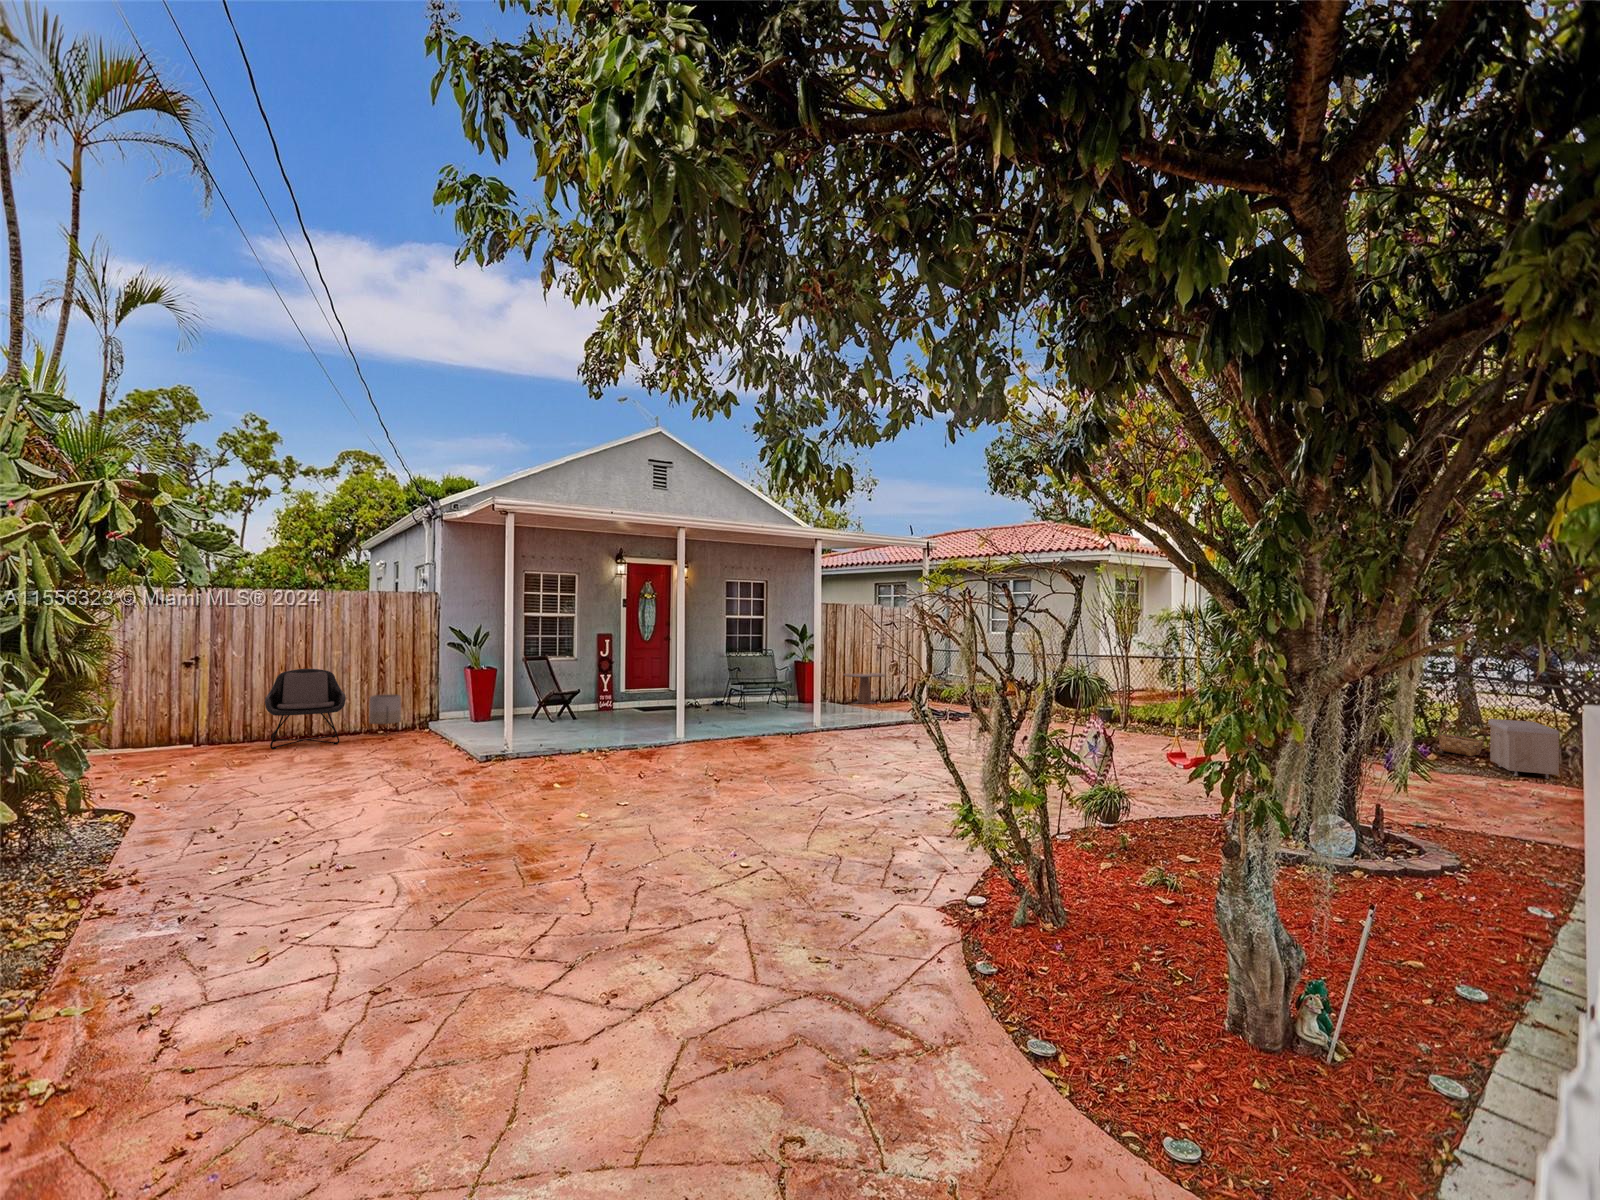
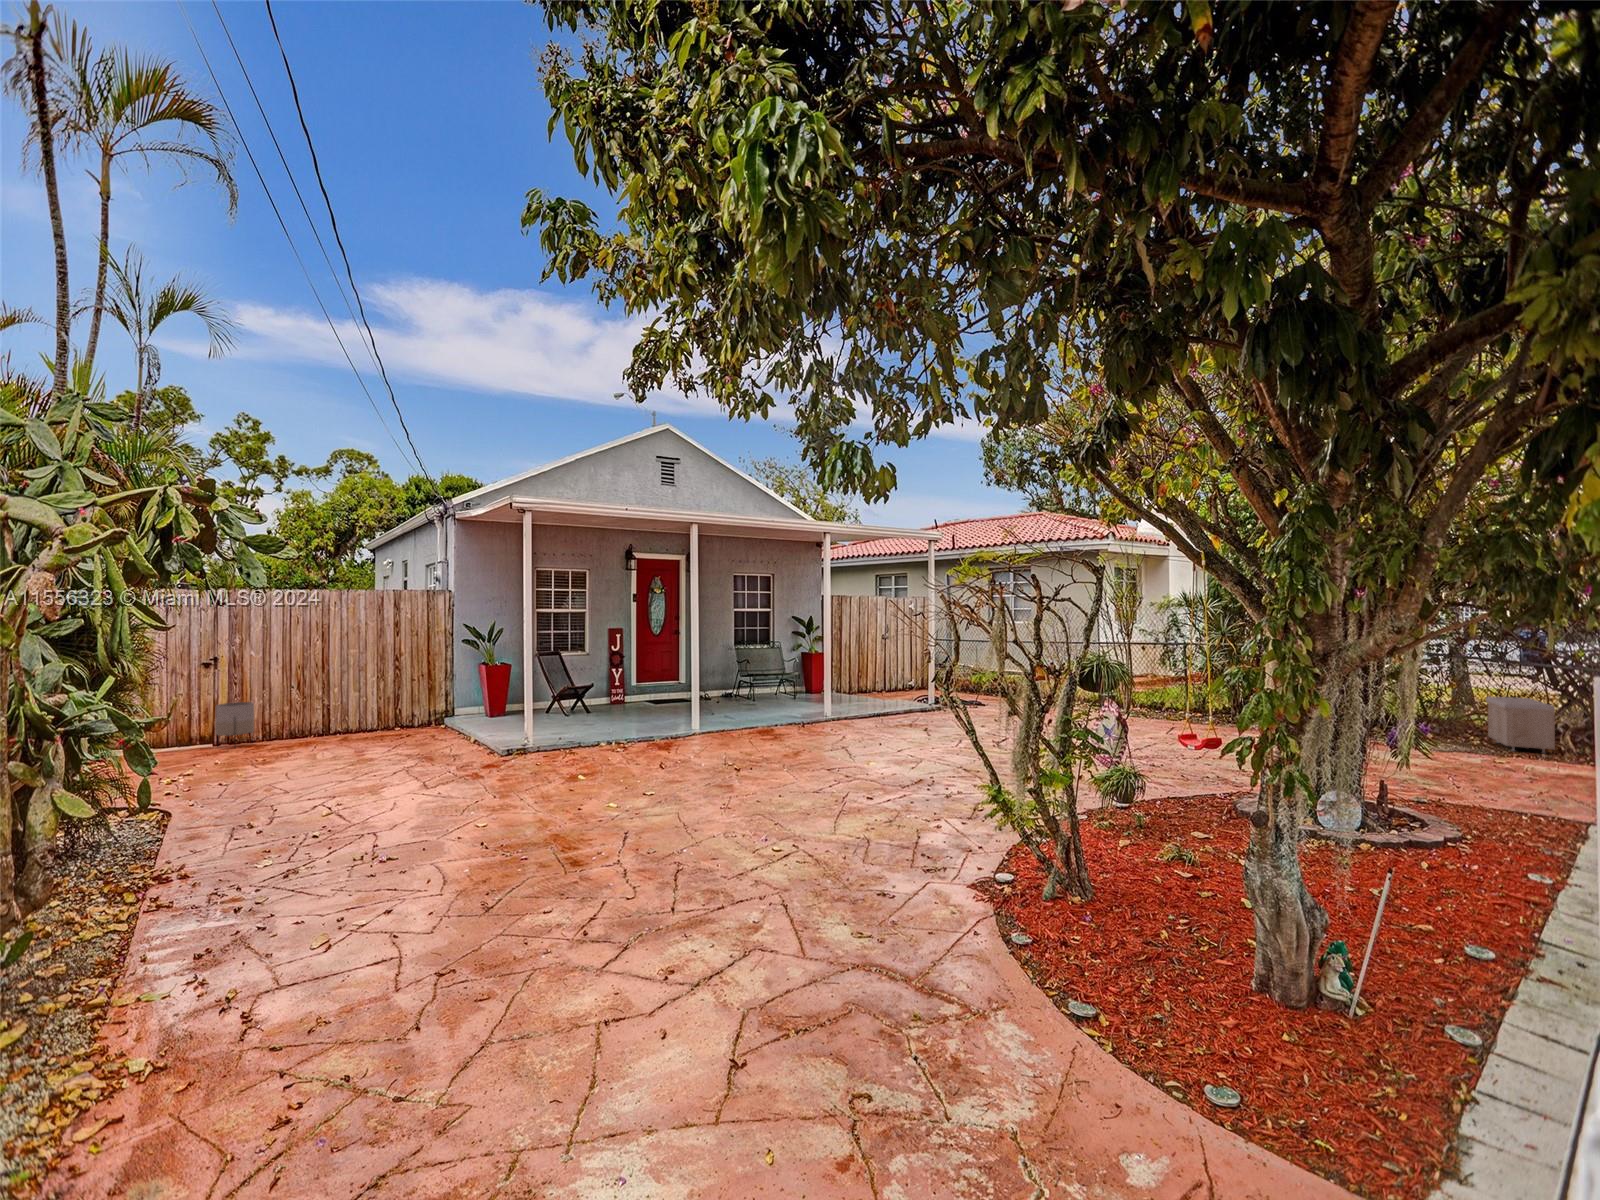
lounge chair: present [265,669,346,749] -> none [281,668,361,748]
side table: present [844,673,885,704] -> none [848,662,891,693]
planter: present [369,694,401,728] -> present [215,702,254,738]
woven basket: present [1438,728,1484,756] -> none [1437,707,1482,733]

